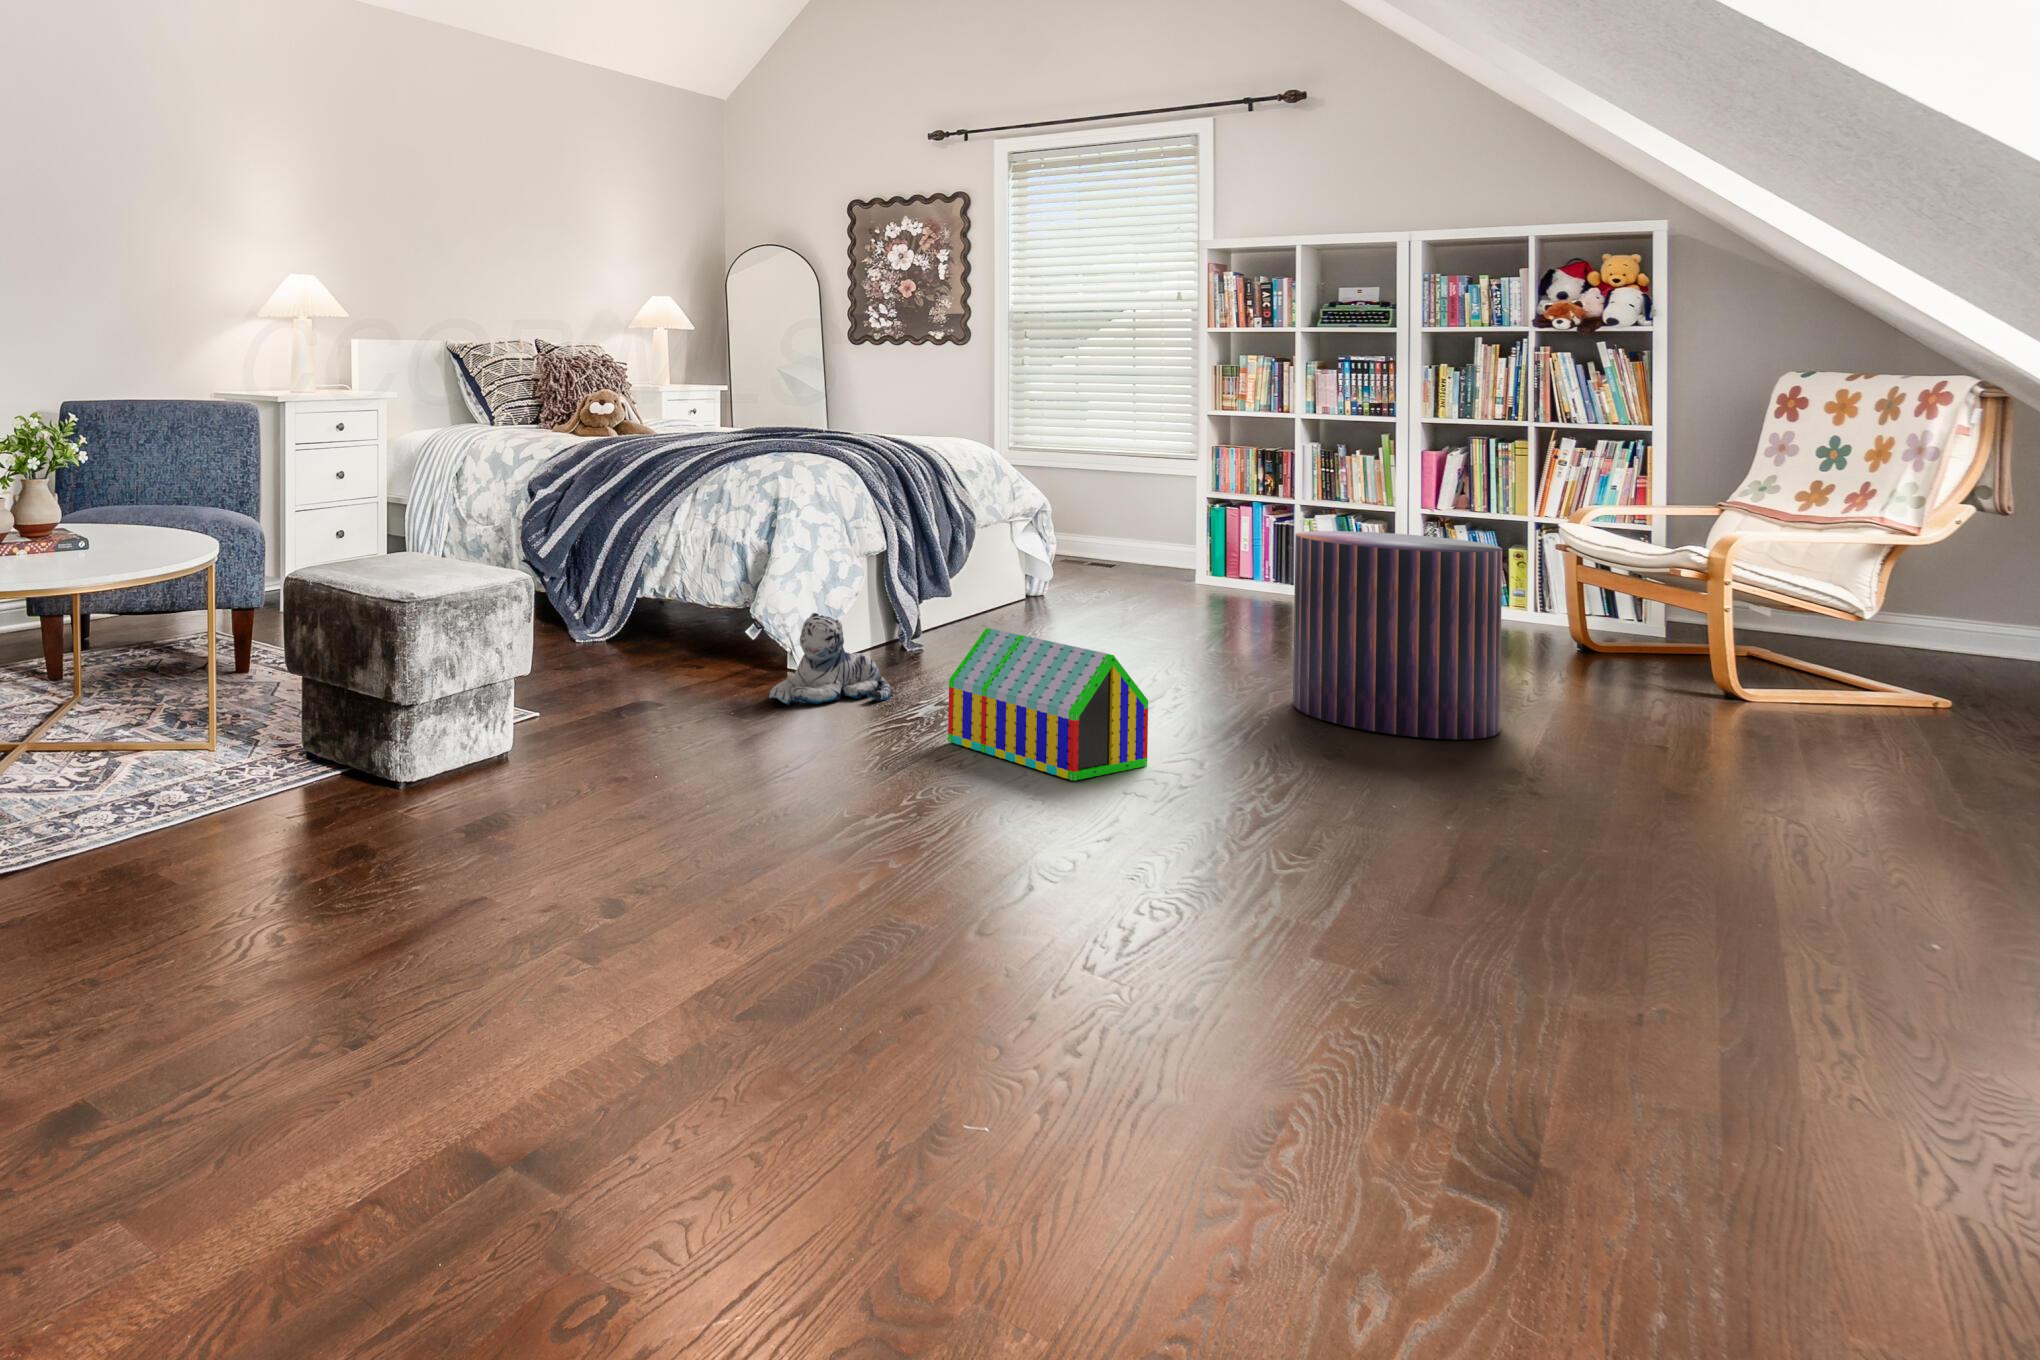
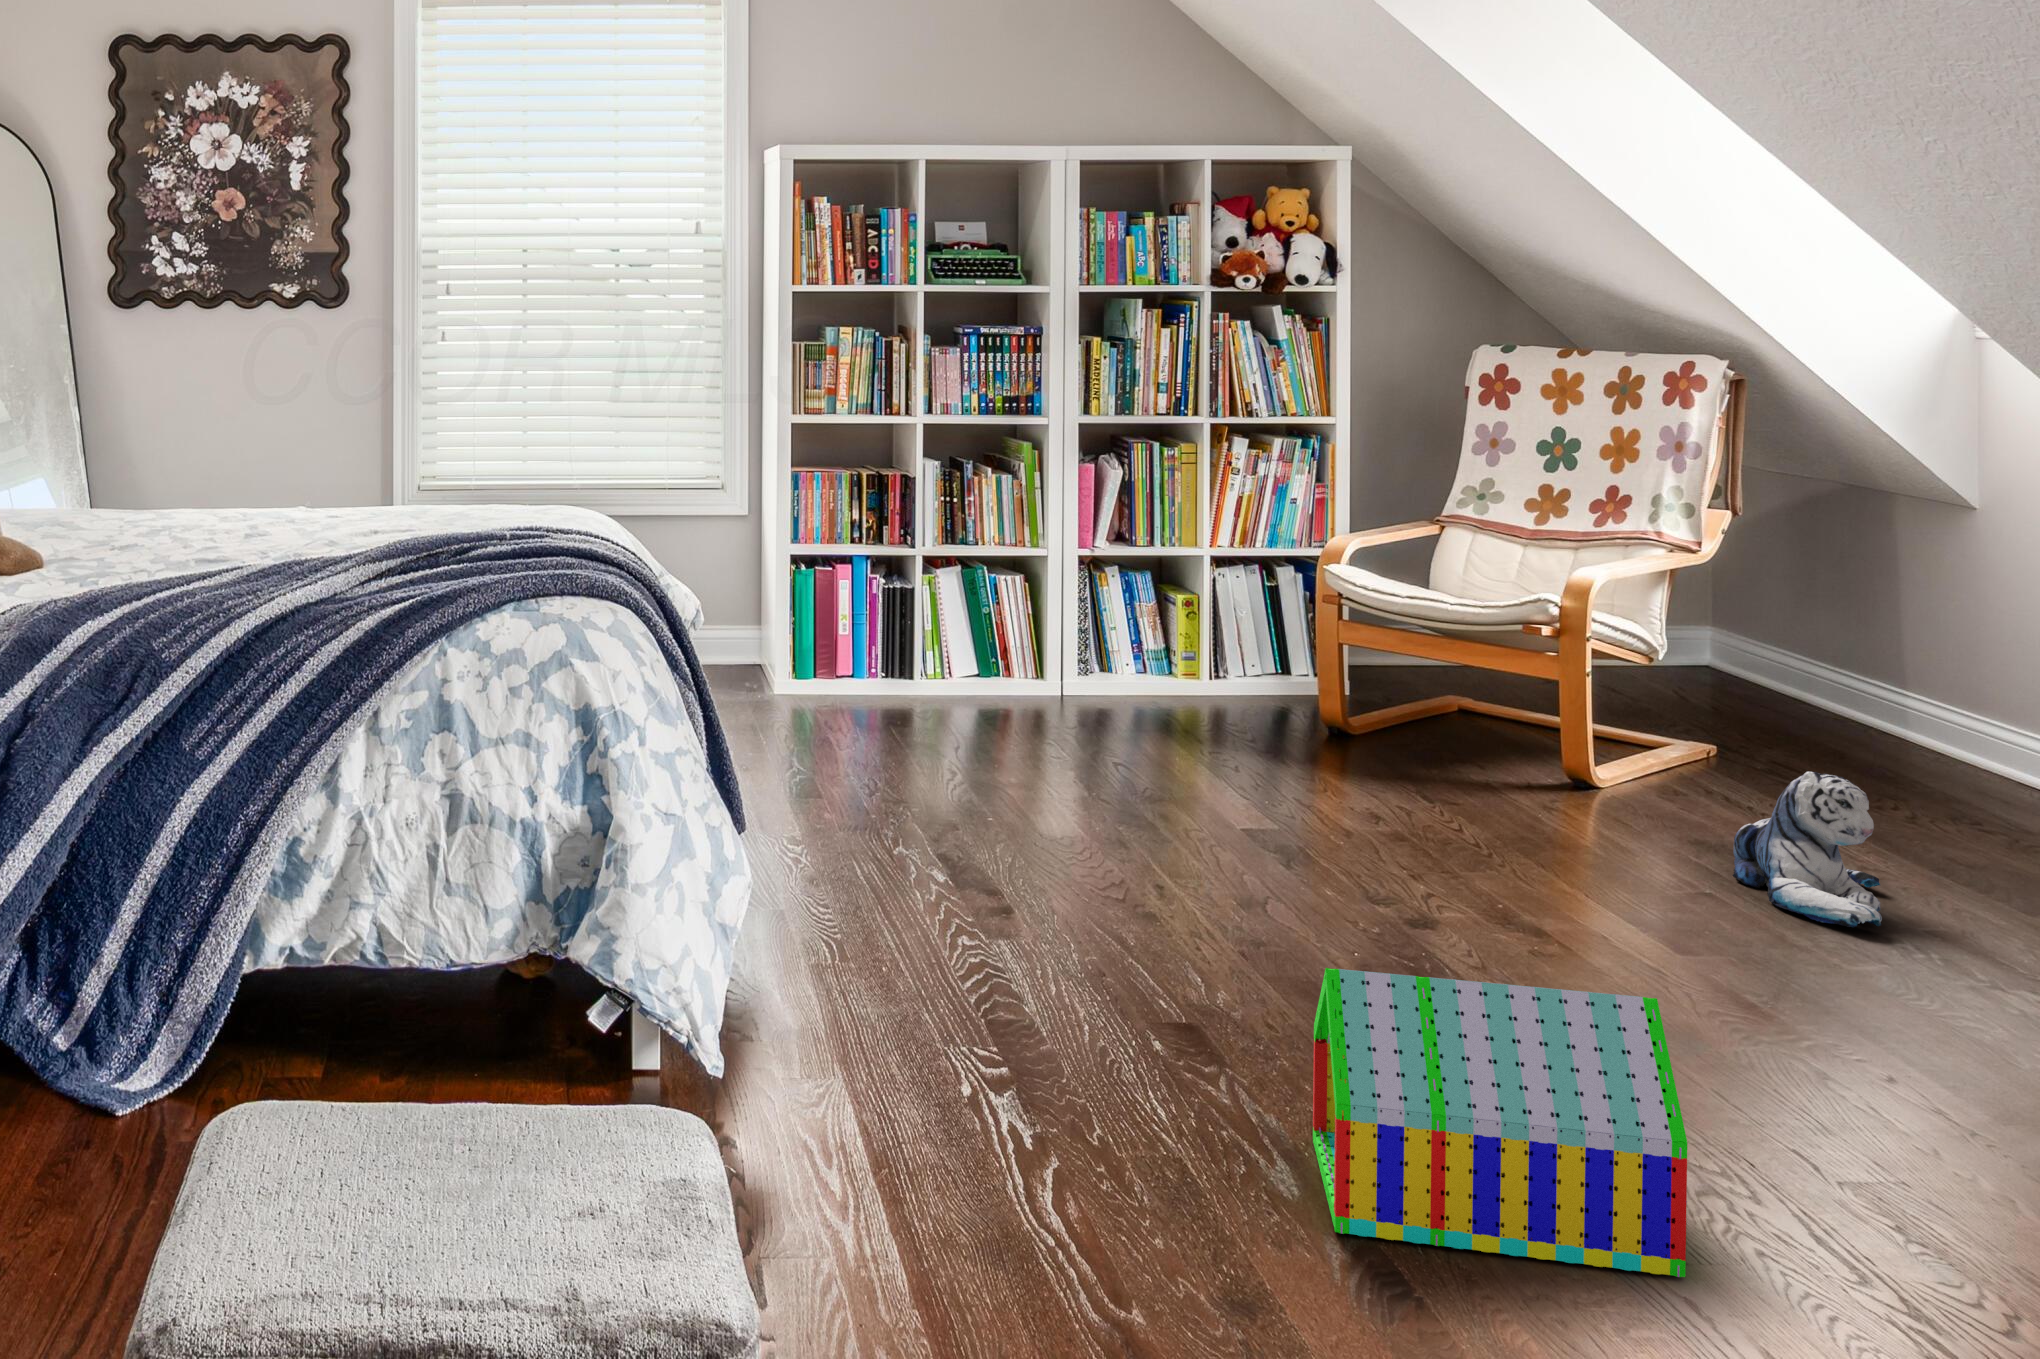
pouf: present [1293,531,1502,739] -> none [1362,632,1669,969]
plush toy: present [769,613,892,705] -> present [1733,772,1882,927]

